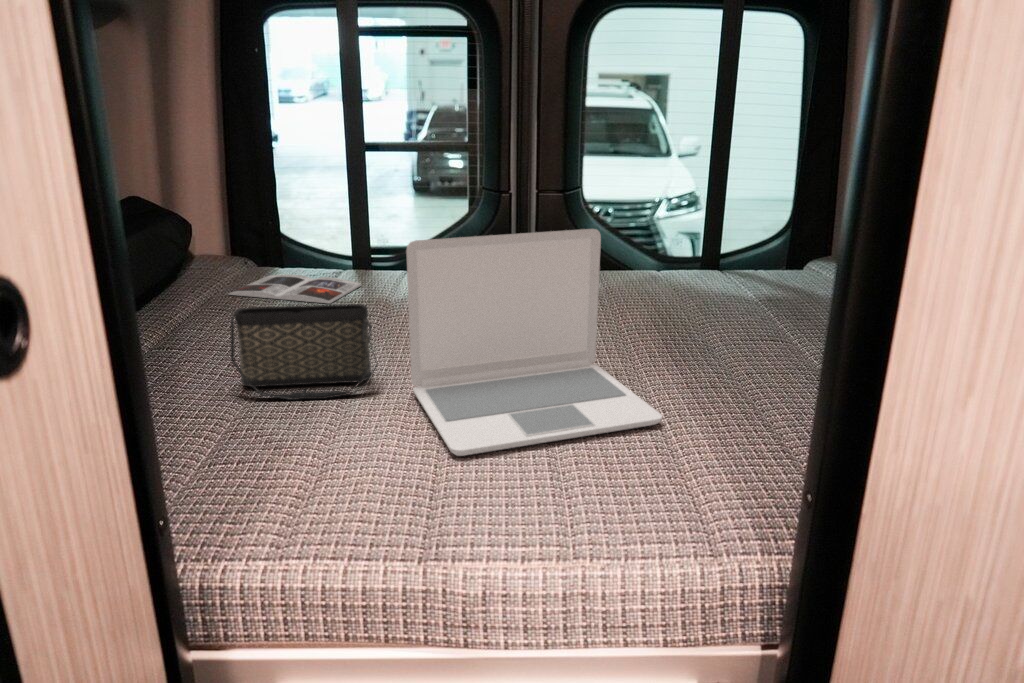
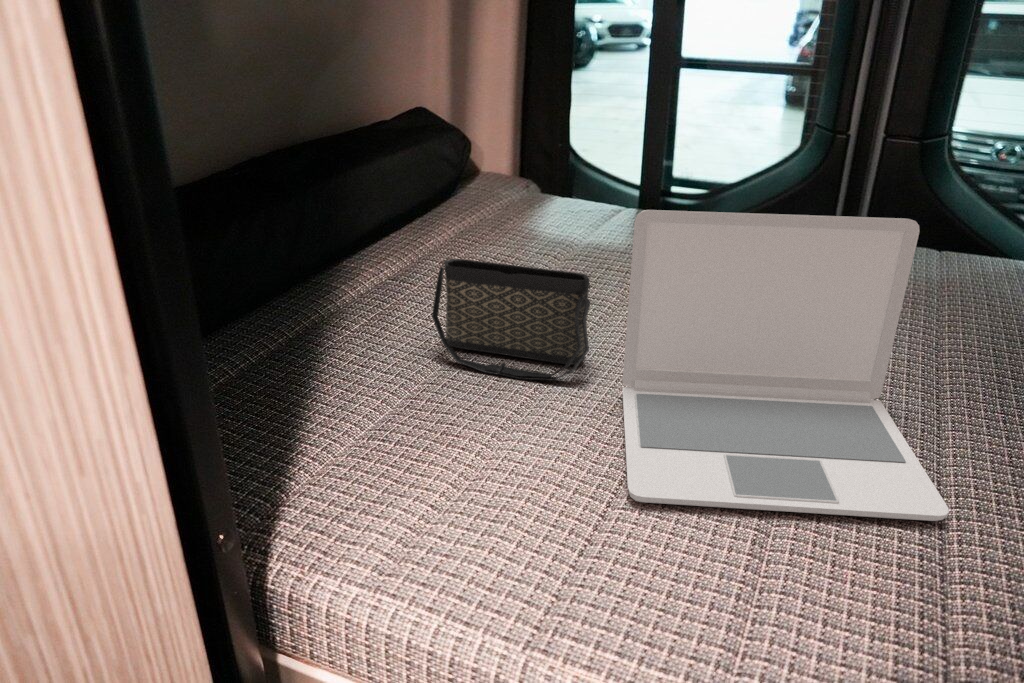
magazine: present [229,274,361,304] -> none [488,207,632,252]

